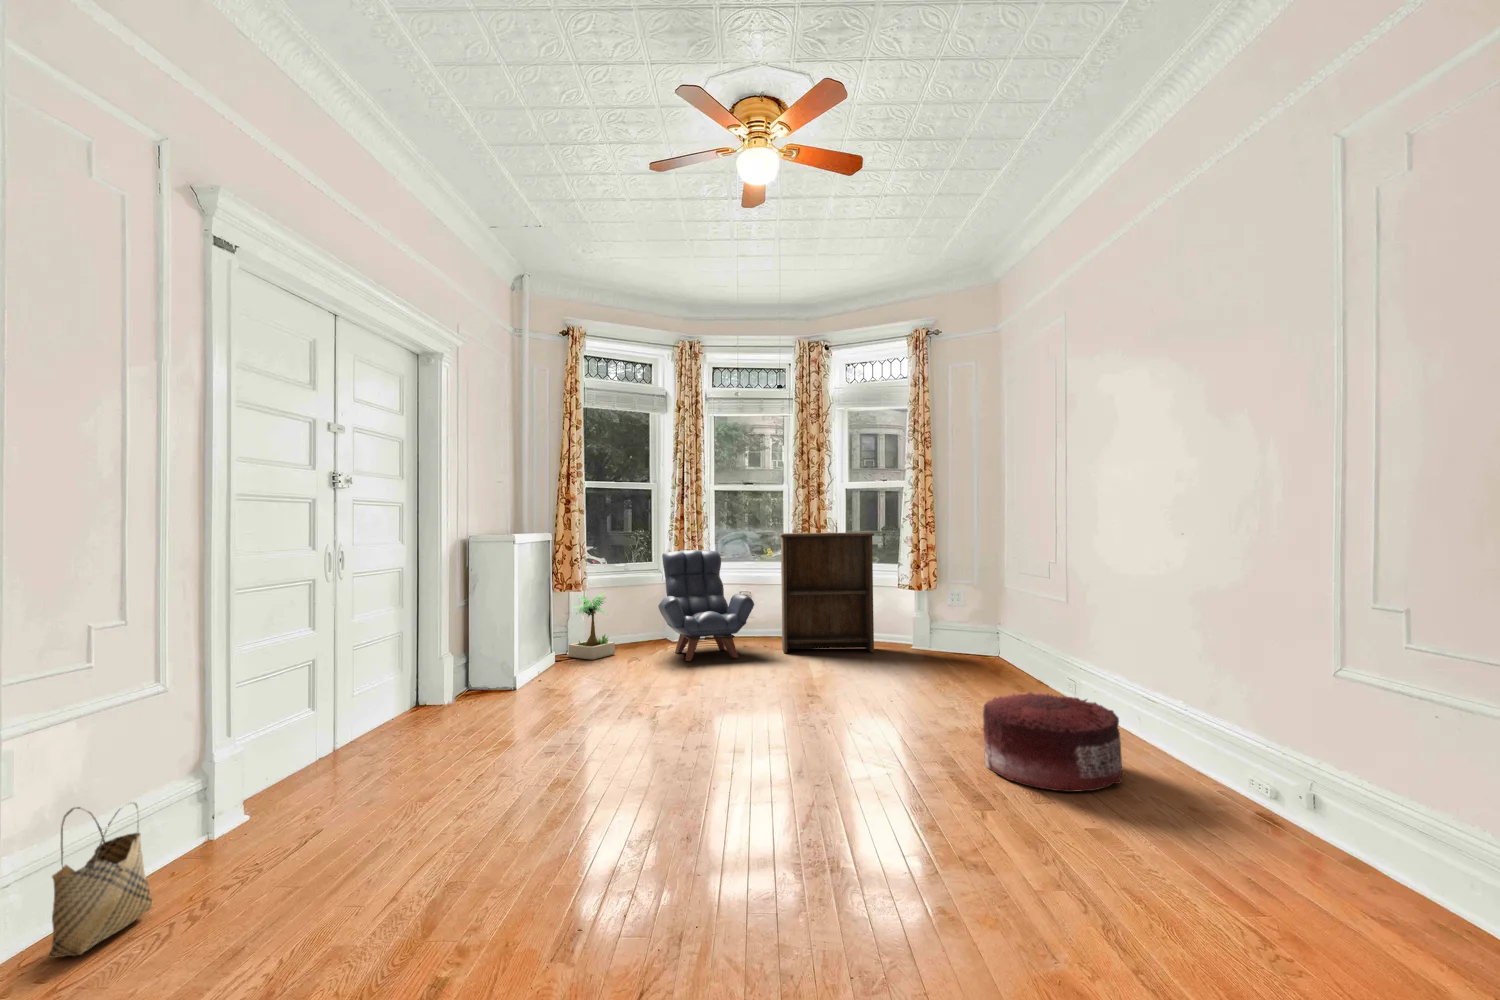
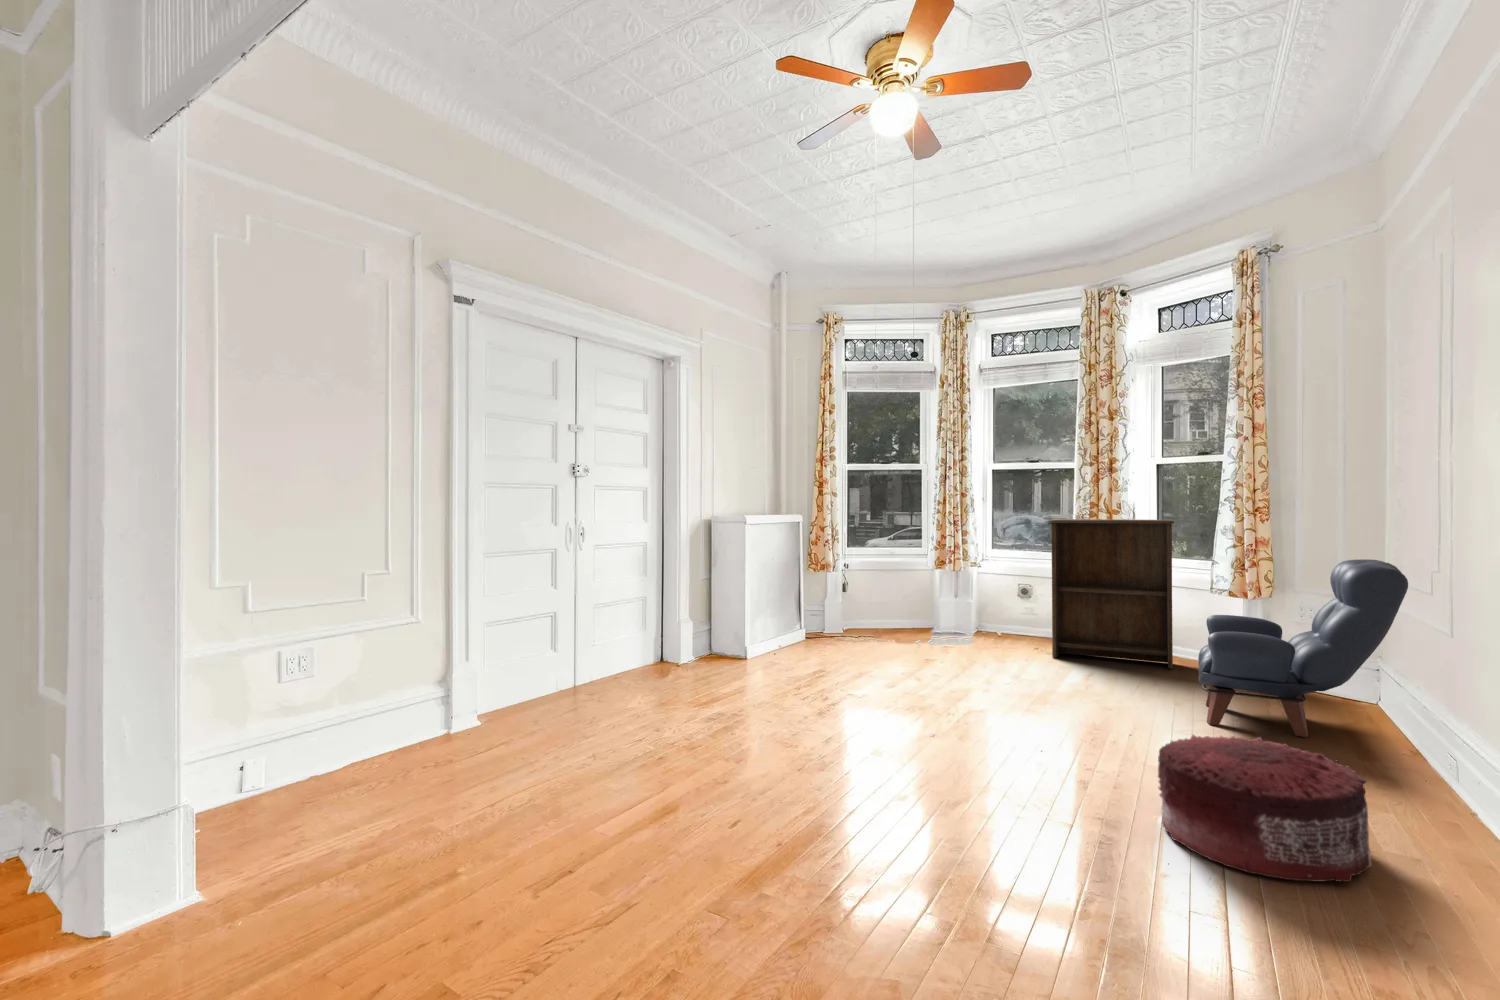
armchair: present [658,550,754,661] -> present [1198,559,1408,737]
potted plant: present [568,593,615,660] -> none [824,576,868,641]
woven basket: present [49,803,152,958] -> none [328,690,392,783]

